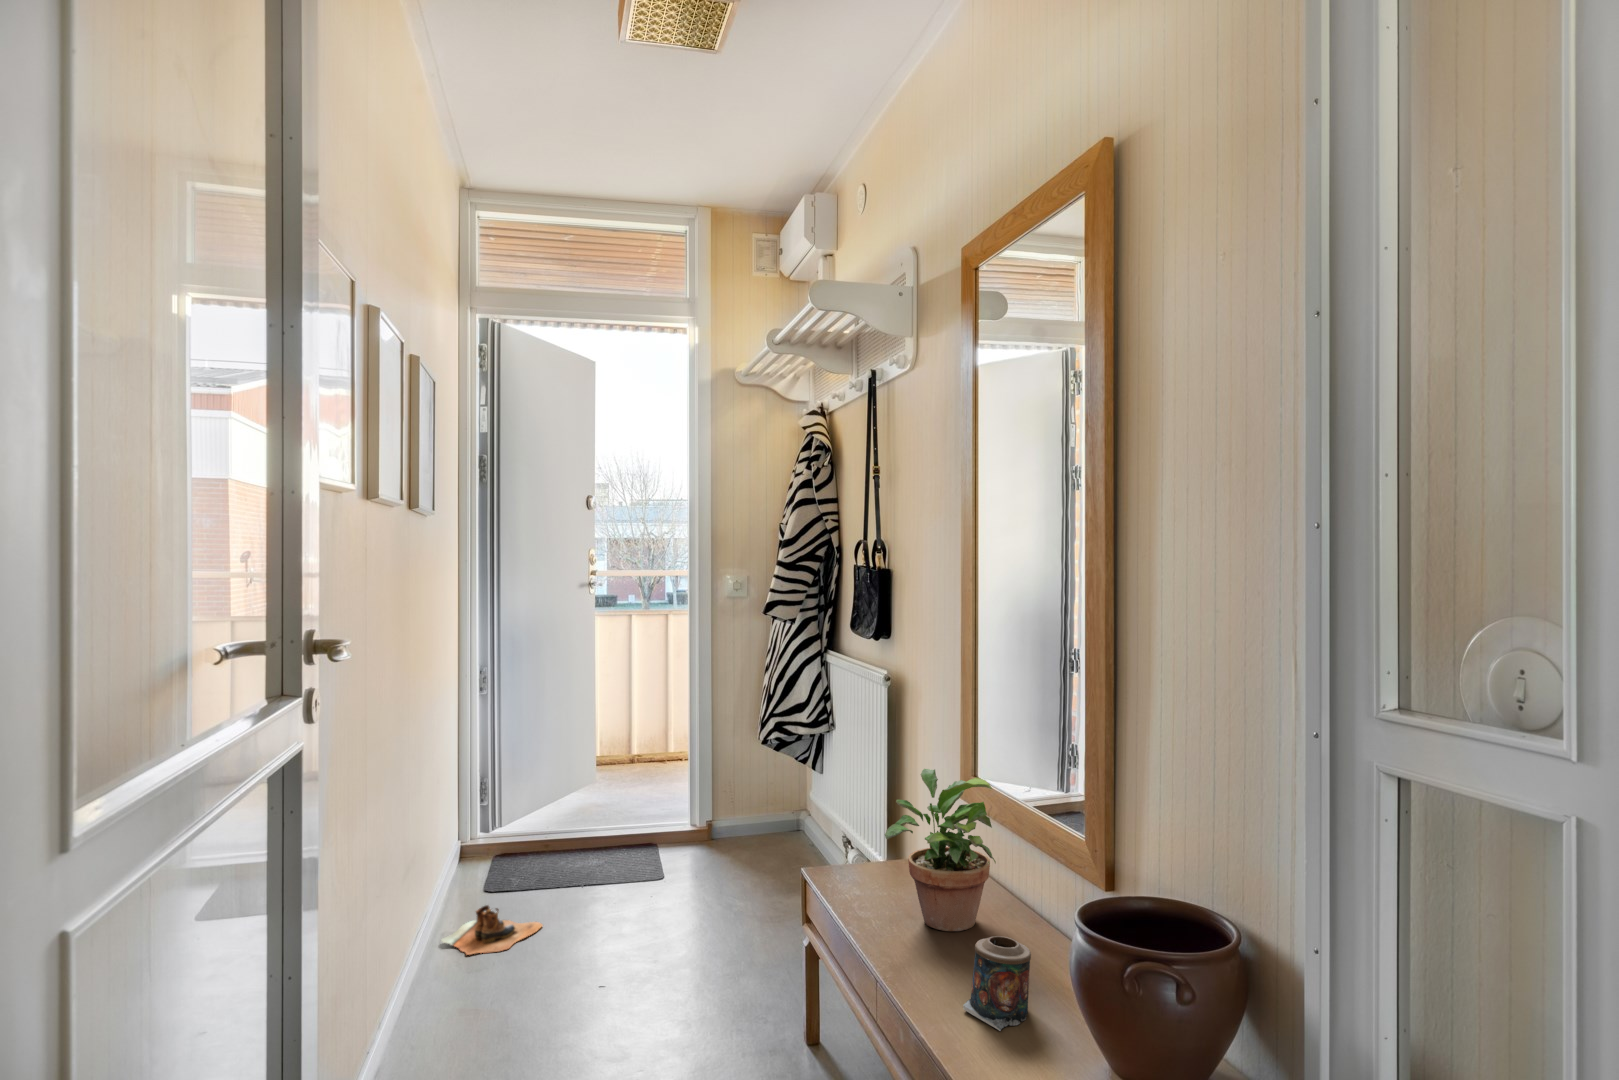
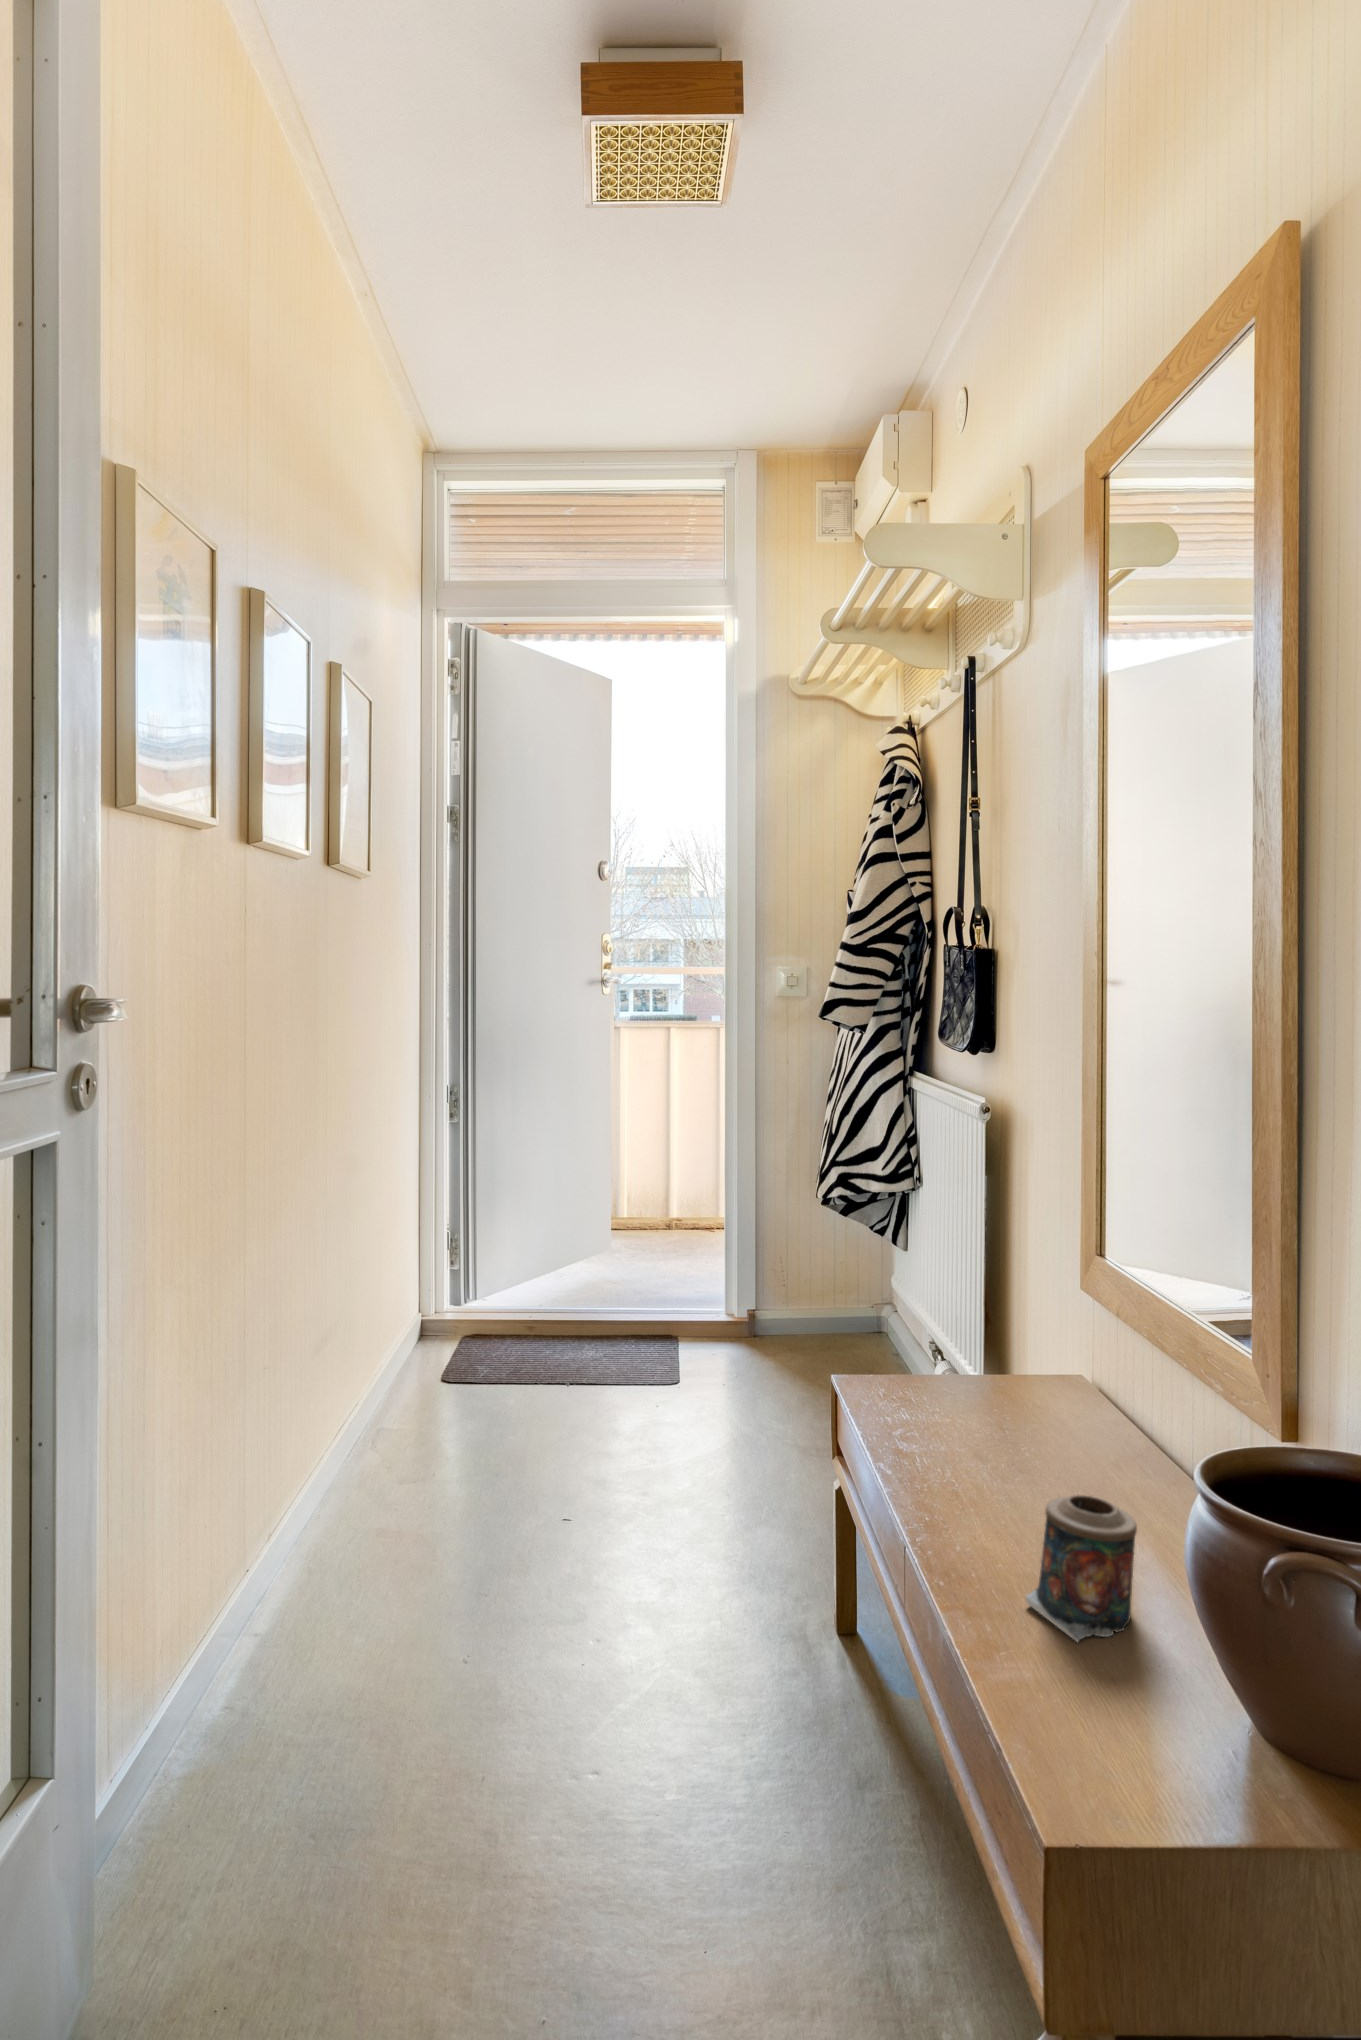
potted plant: present [885,769,996,931] -> none [933,1238,1111,1486]
boots: present [441,905,543,955] -> none [377,1397,509,1459]

